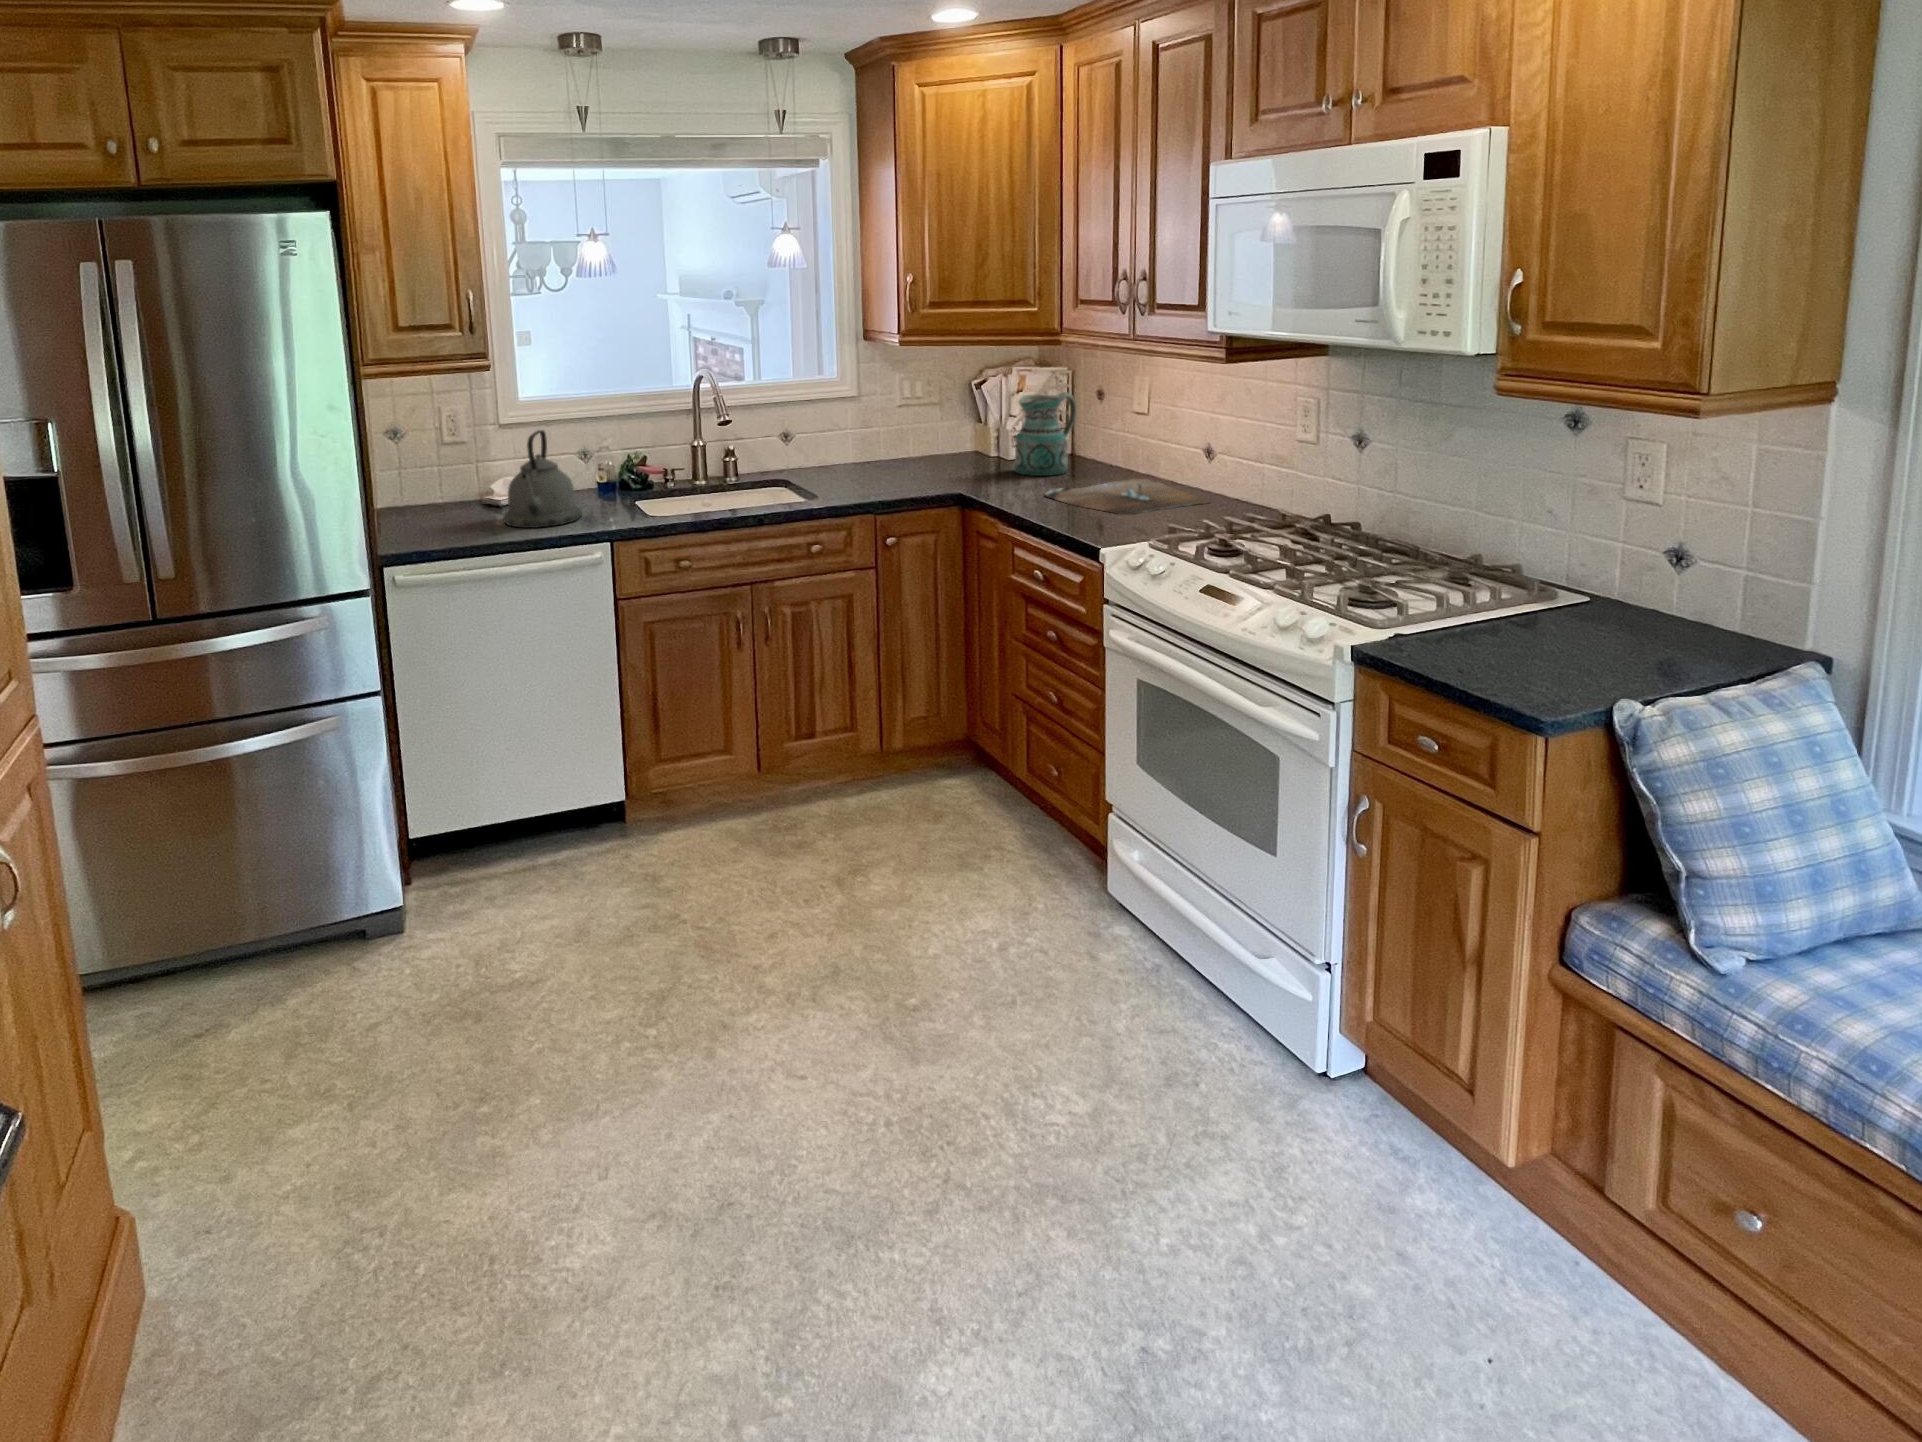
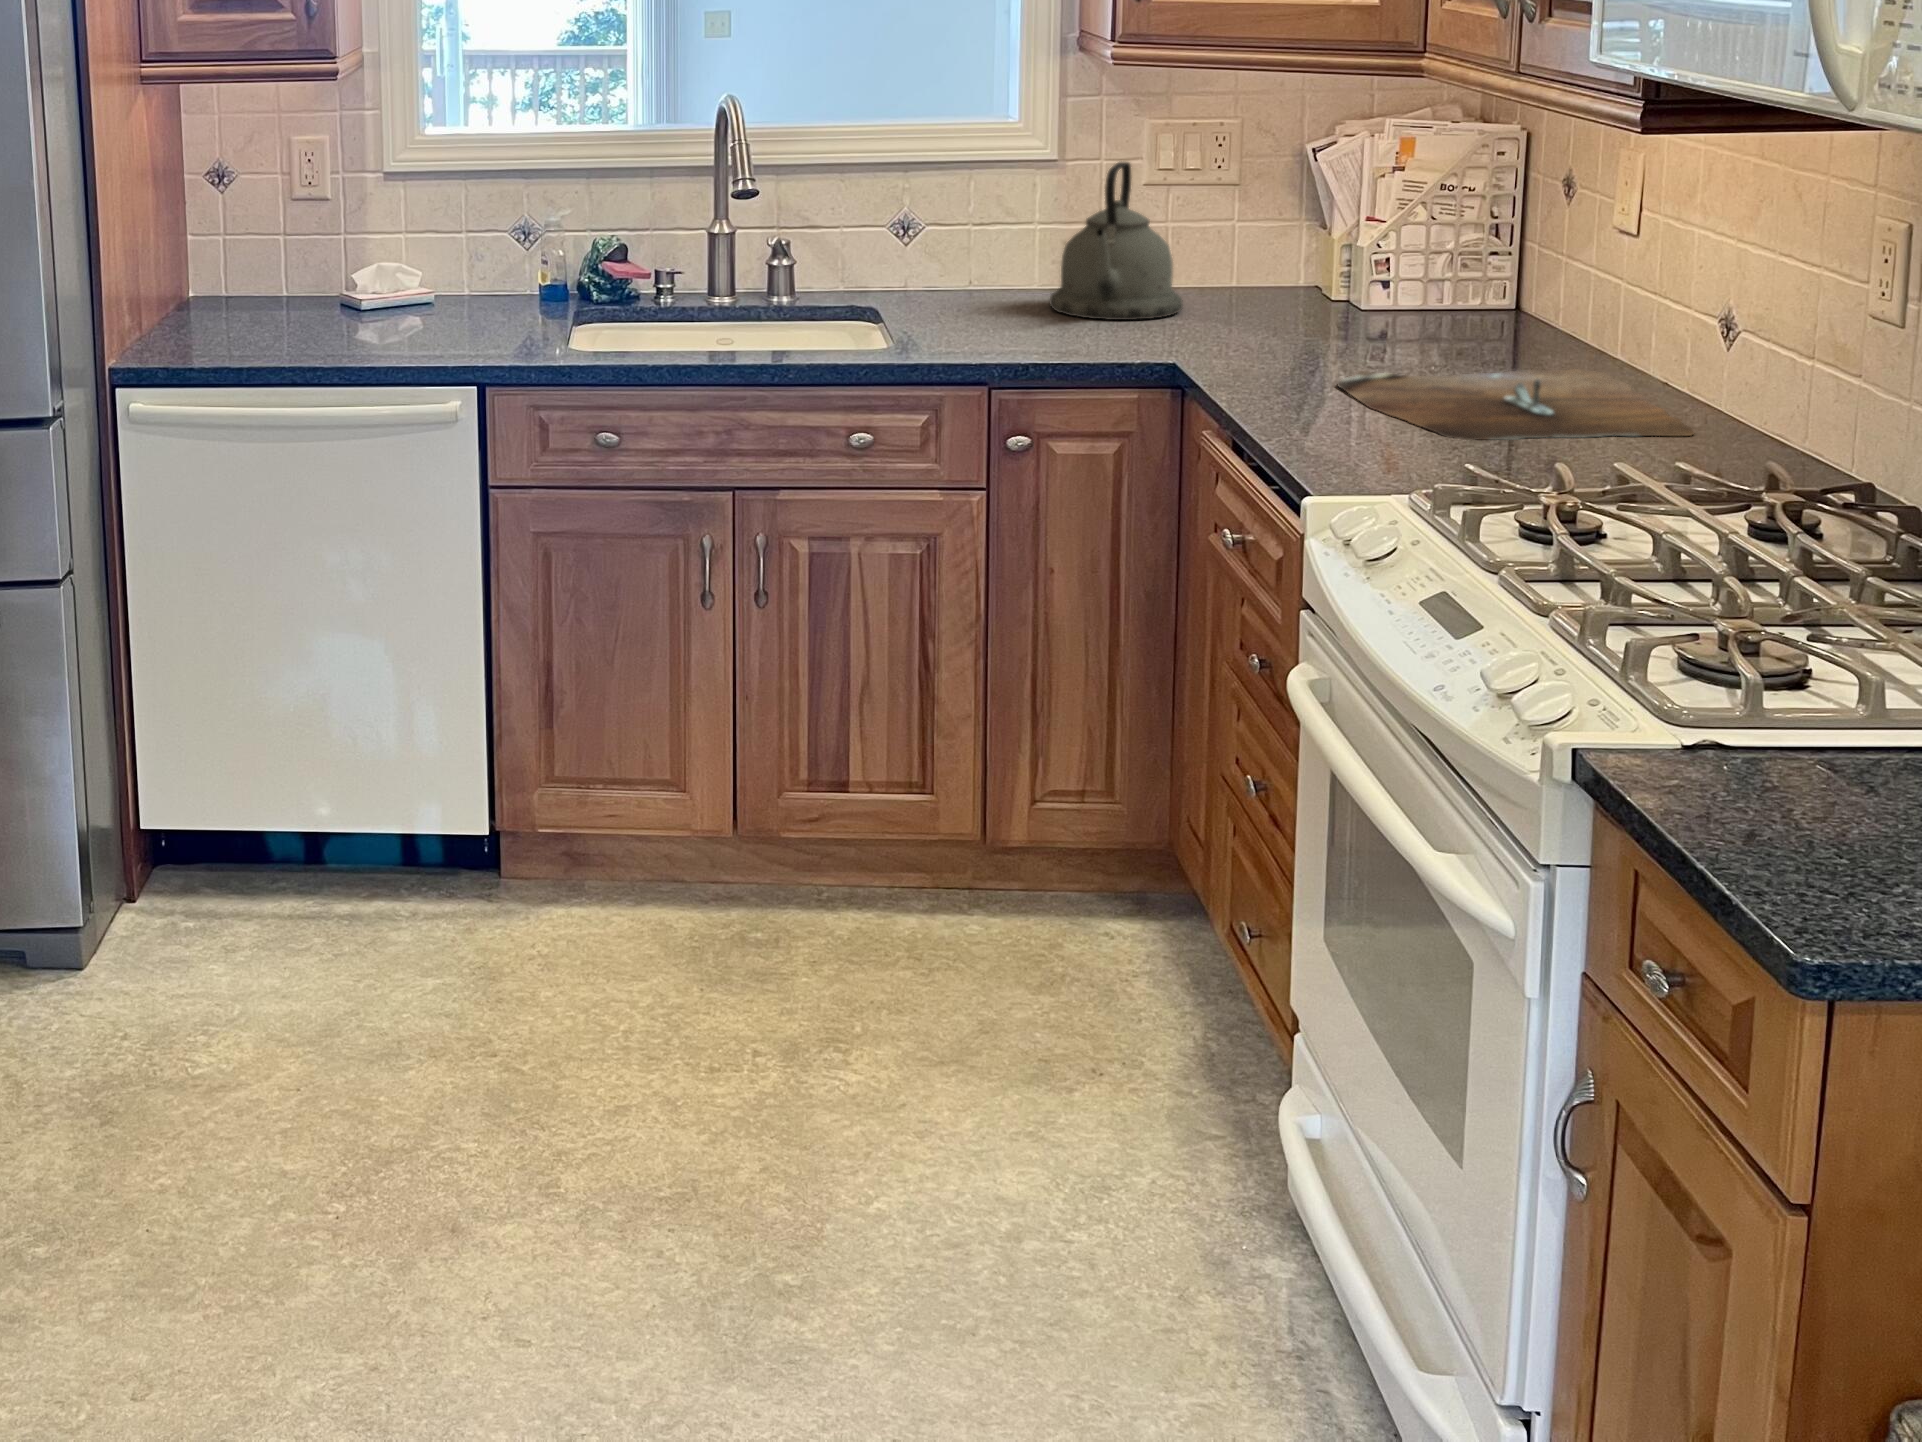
ceramic pitcher: present [1014,392,1077,476] -> none [1342,177,1499,347]
kettle: present [503,430,582,528] -> present [1050,162,1183,320]

